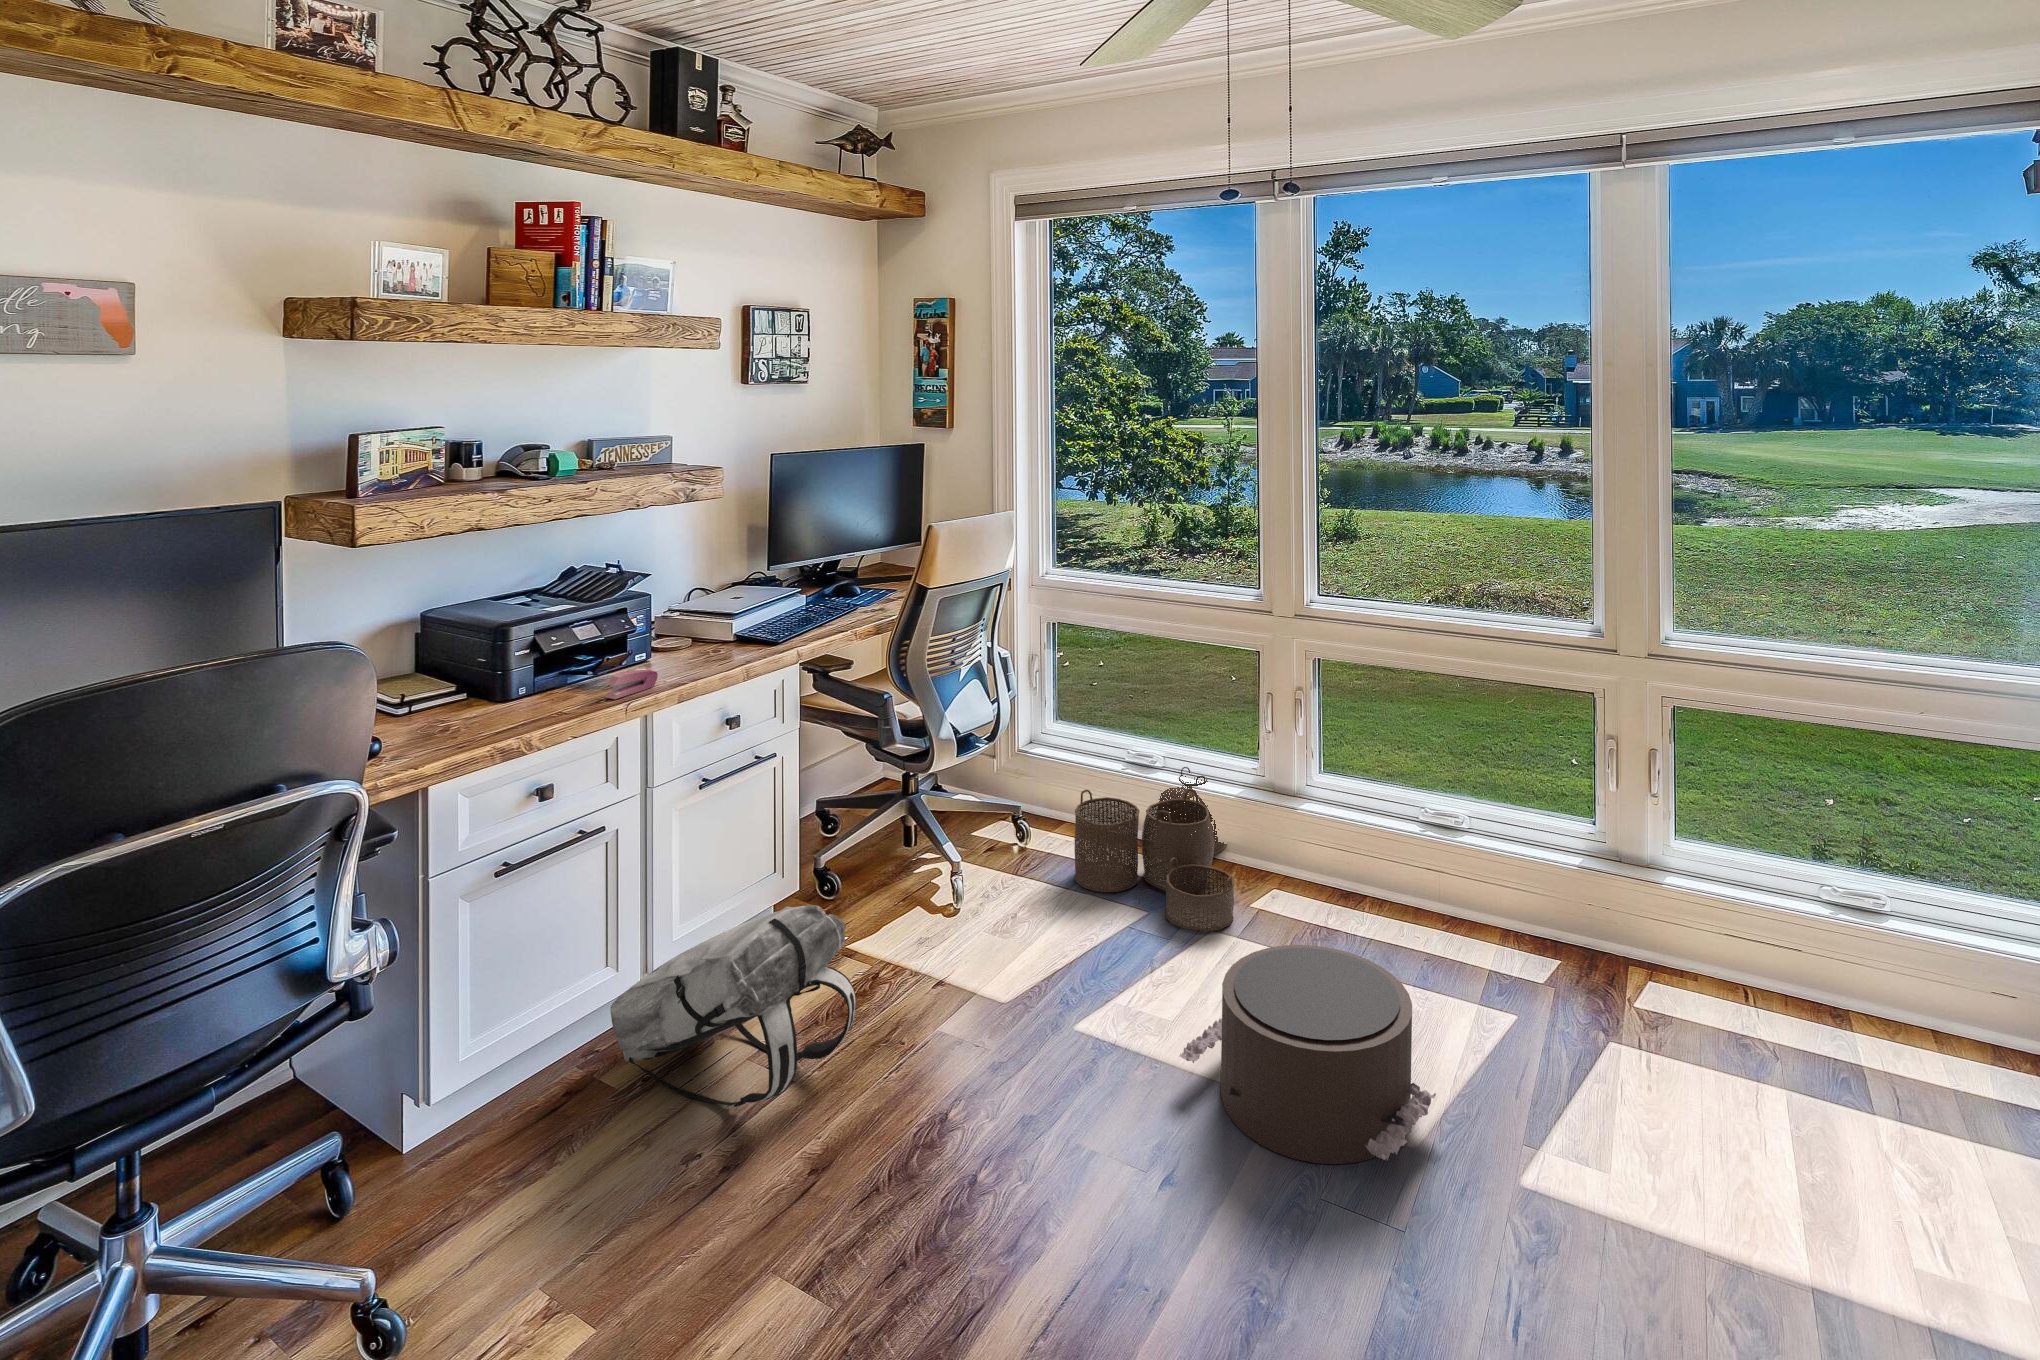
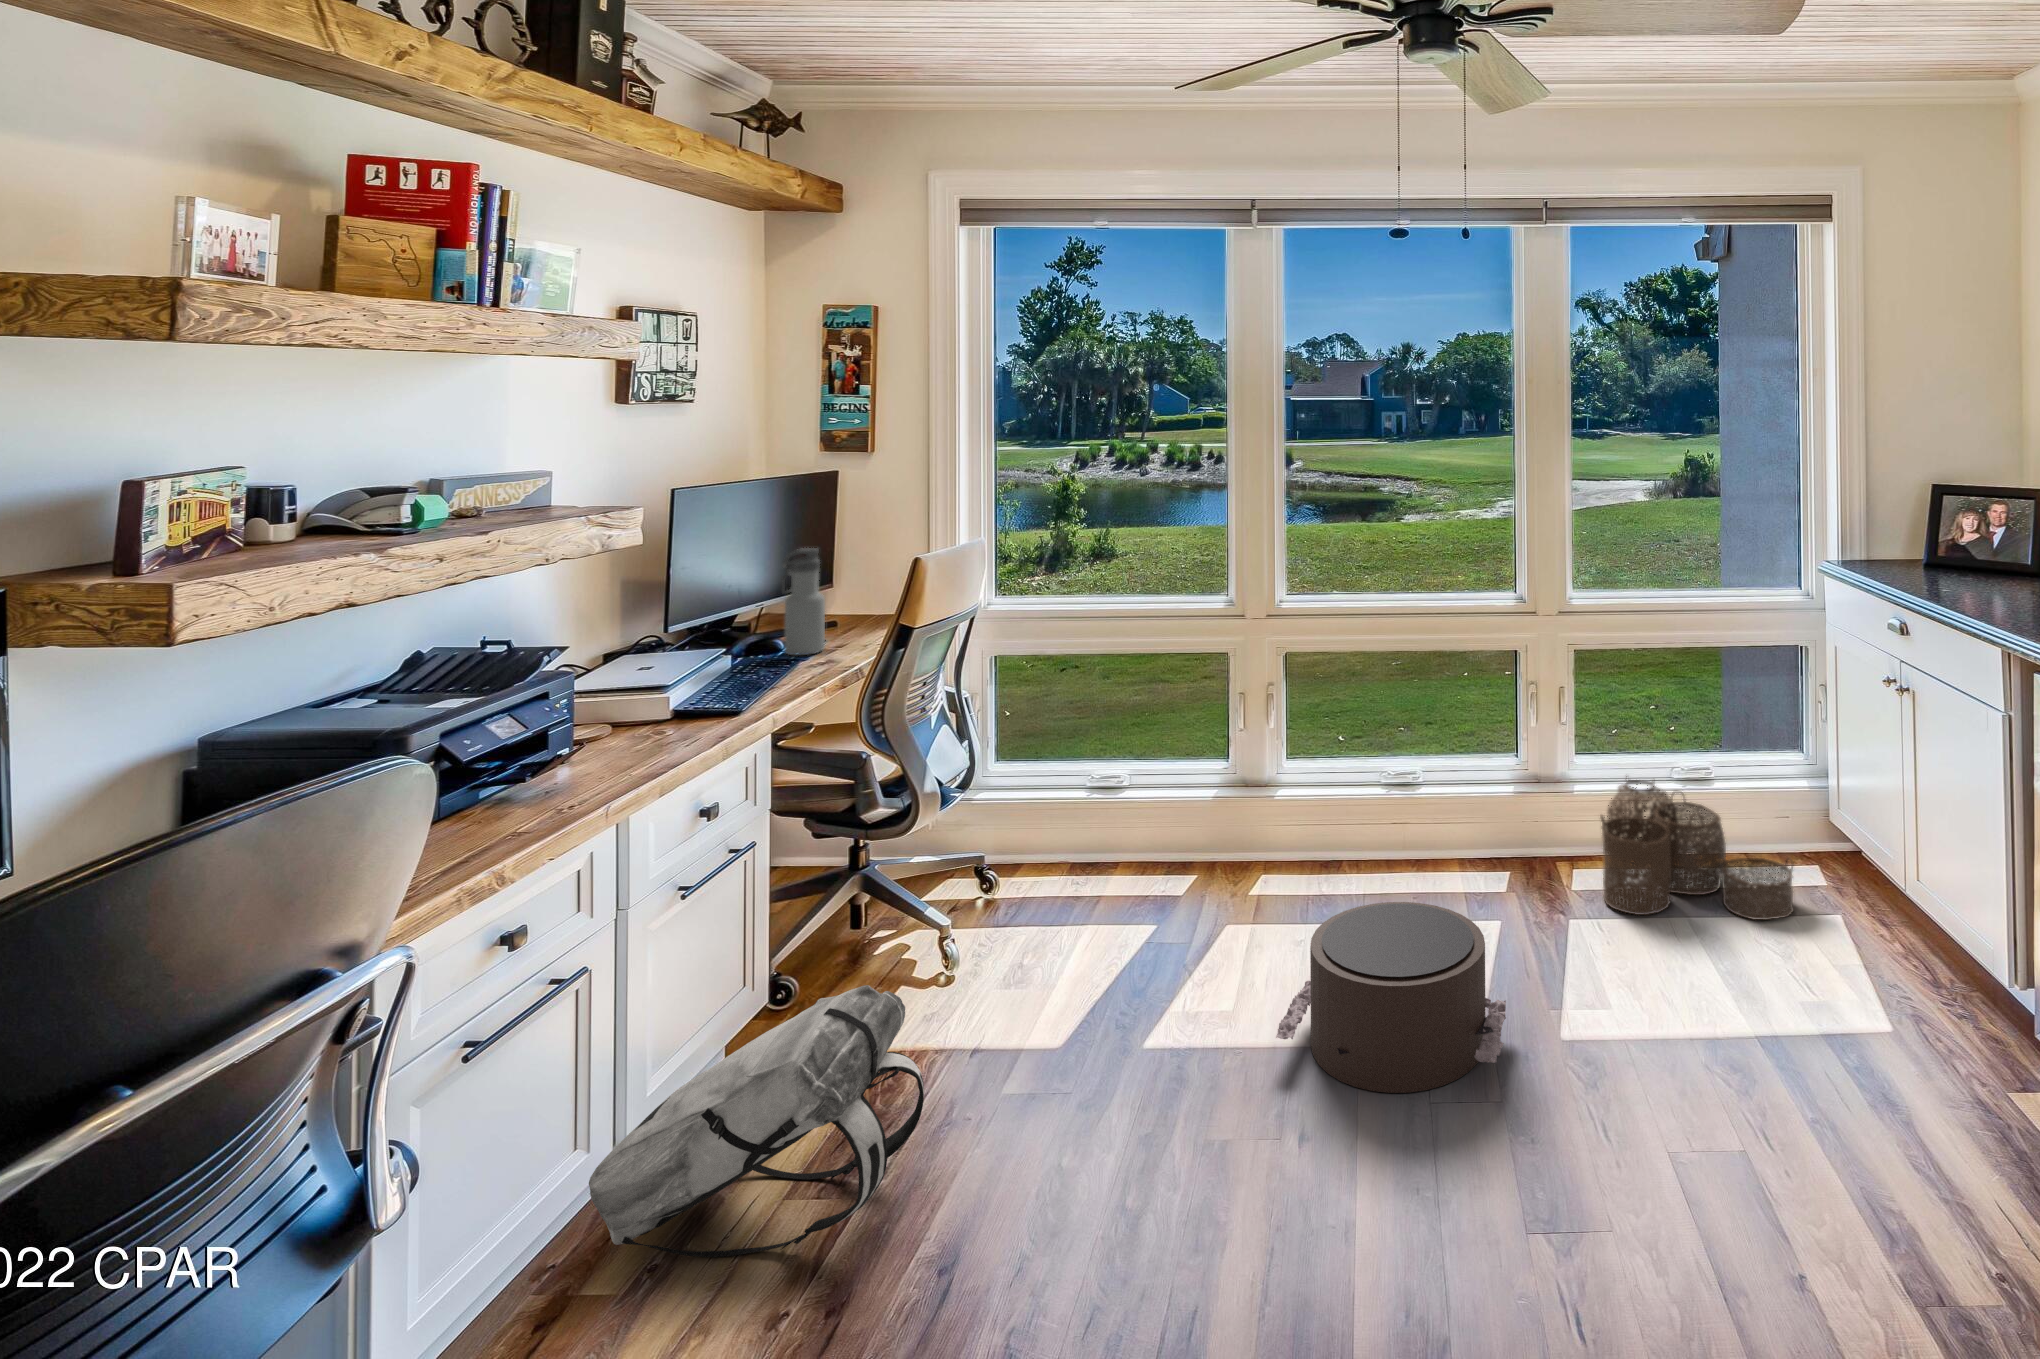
water bottle: none [850,514,884,605] -> present [782,548,825,655]
stapler: present [606,670,658,699] -> none [554,750,617,790]
woven basket: present [1074,767,1234,932] -> present [1600,776,1794,920]

